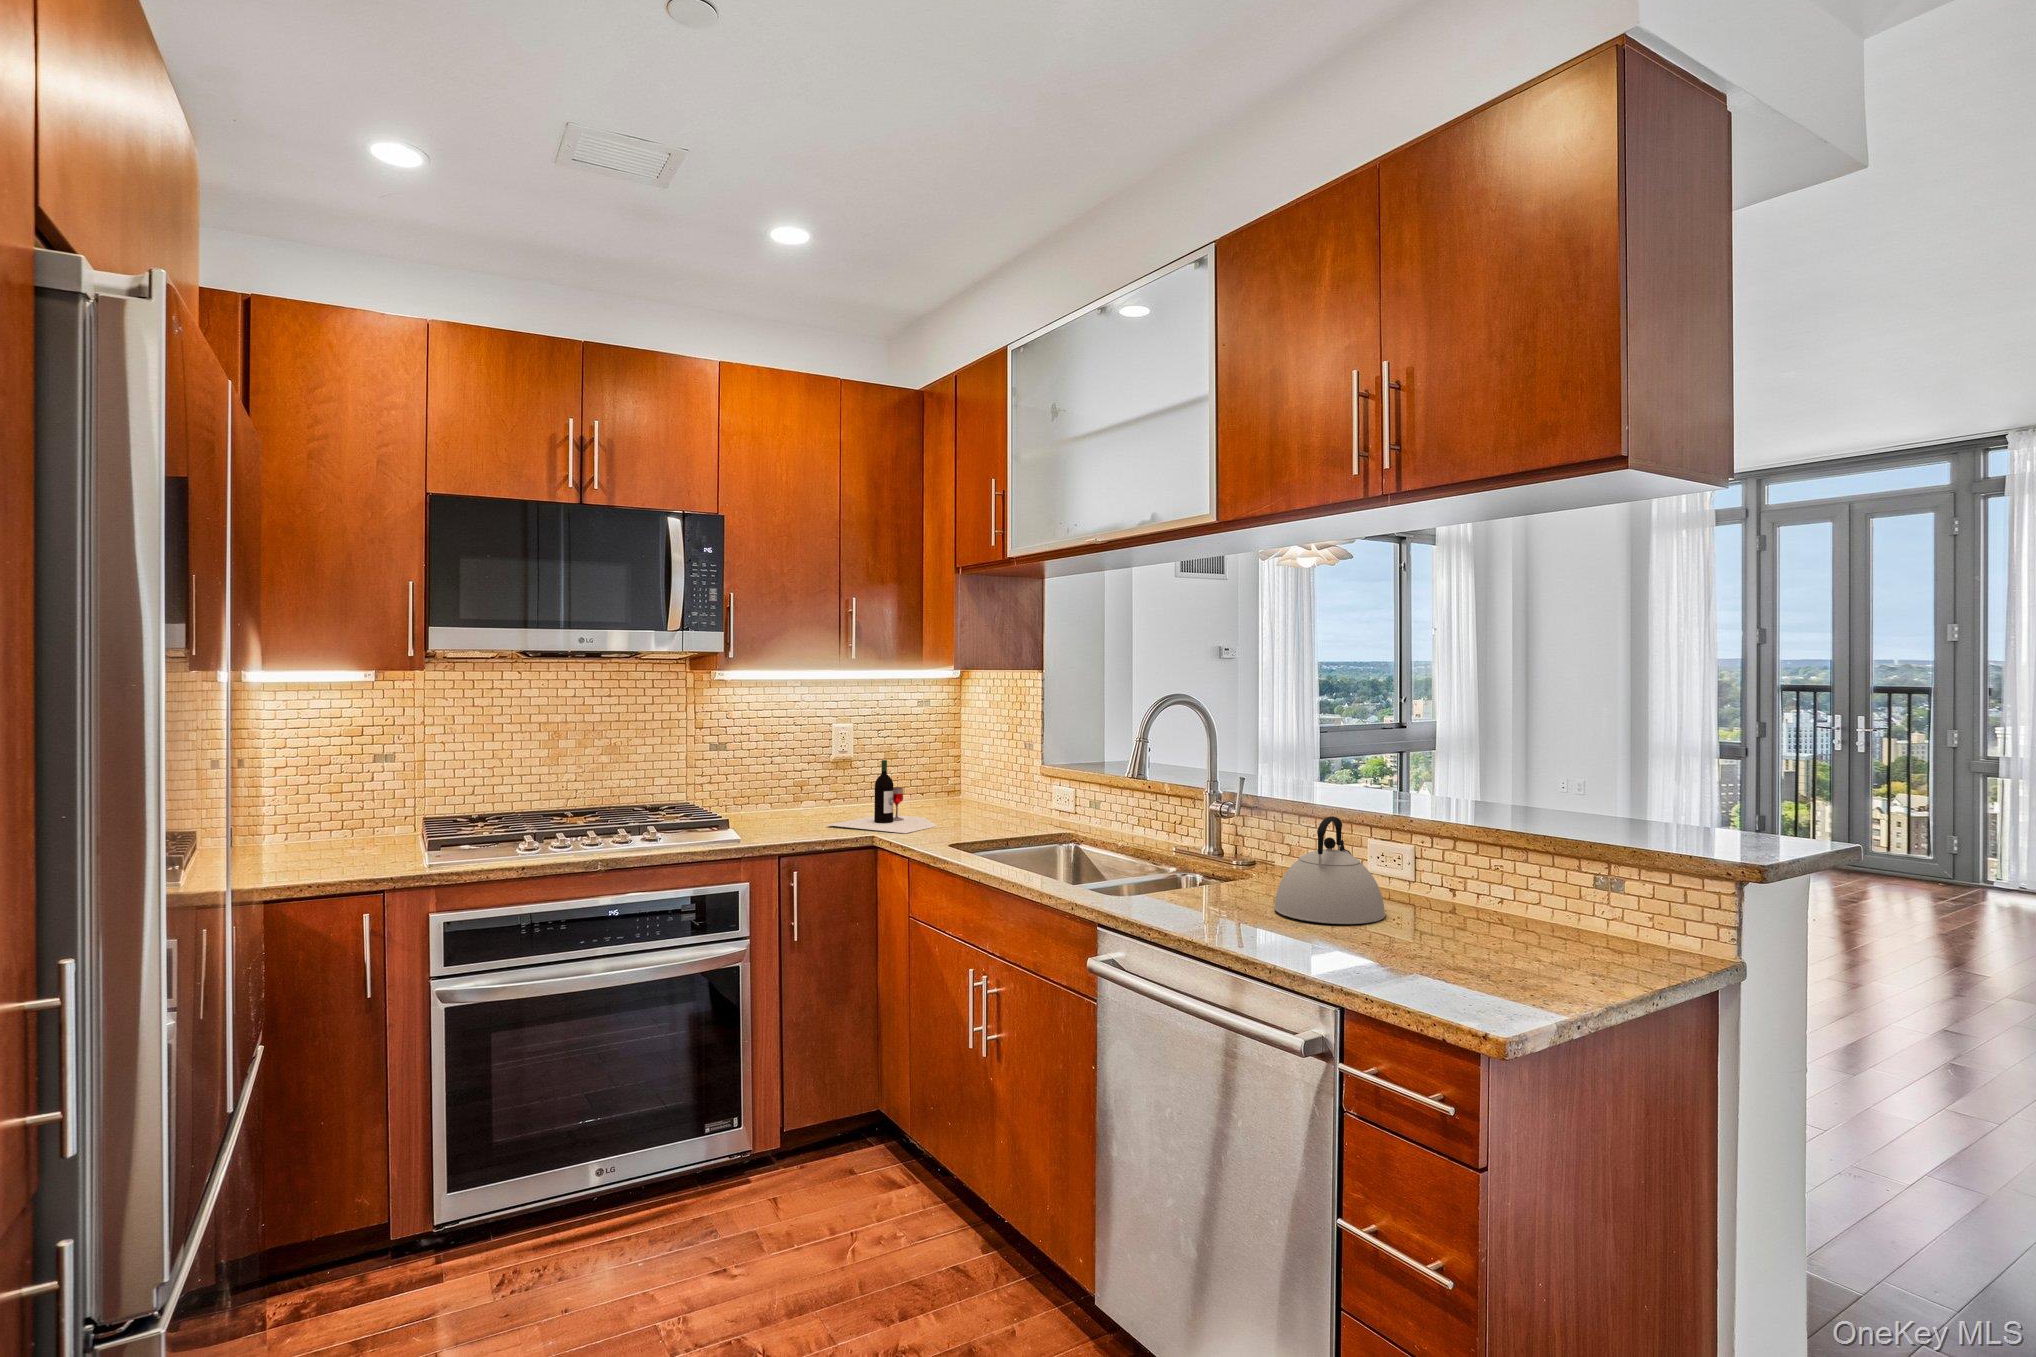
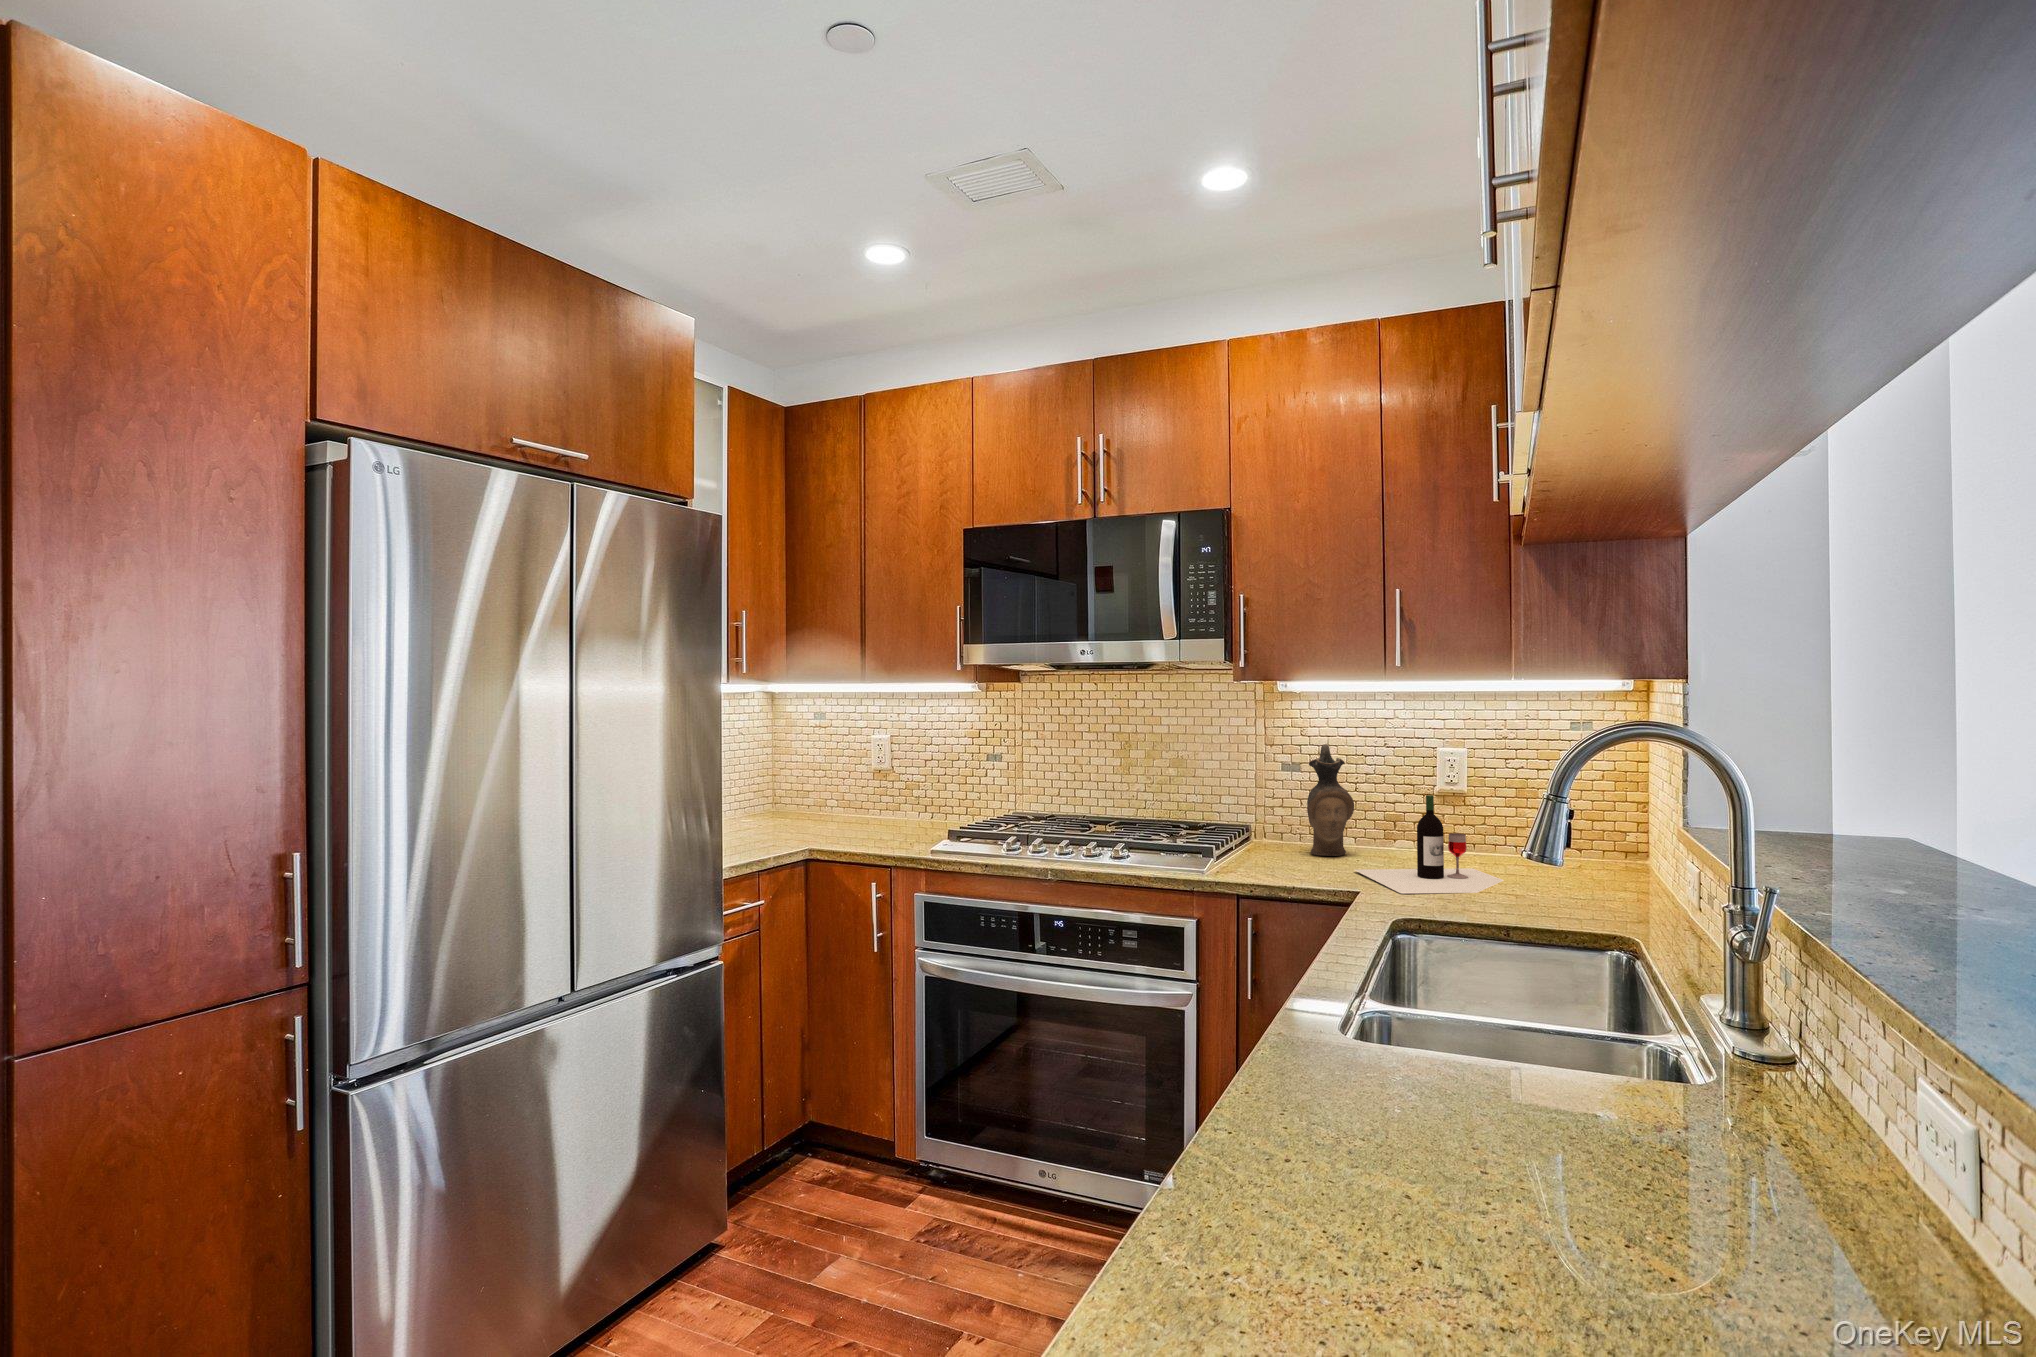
ceramic pitcher: none [745,726,787,821] -> present [1307,744,1354,856]
kettle: present [1274,816,1385,924] -> none [1395,969,1652,1233]

